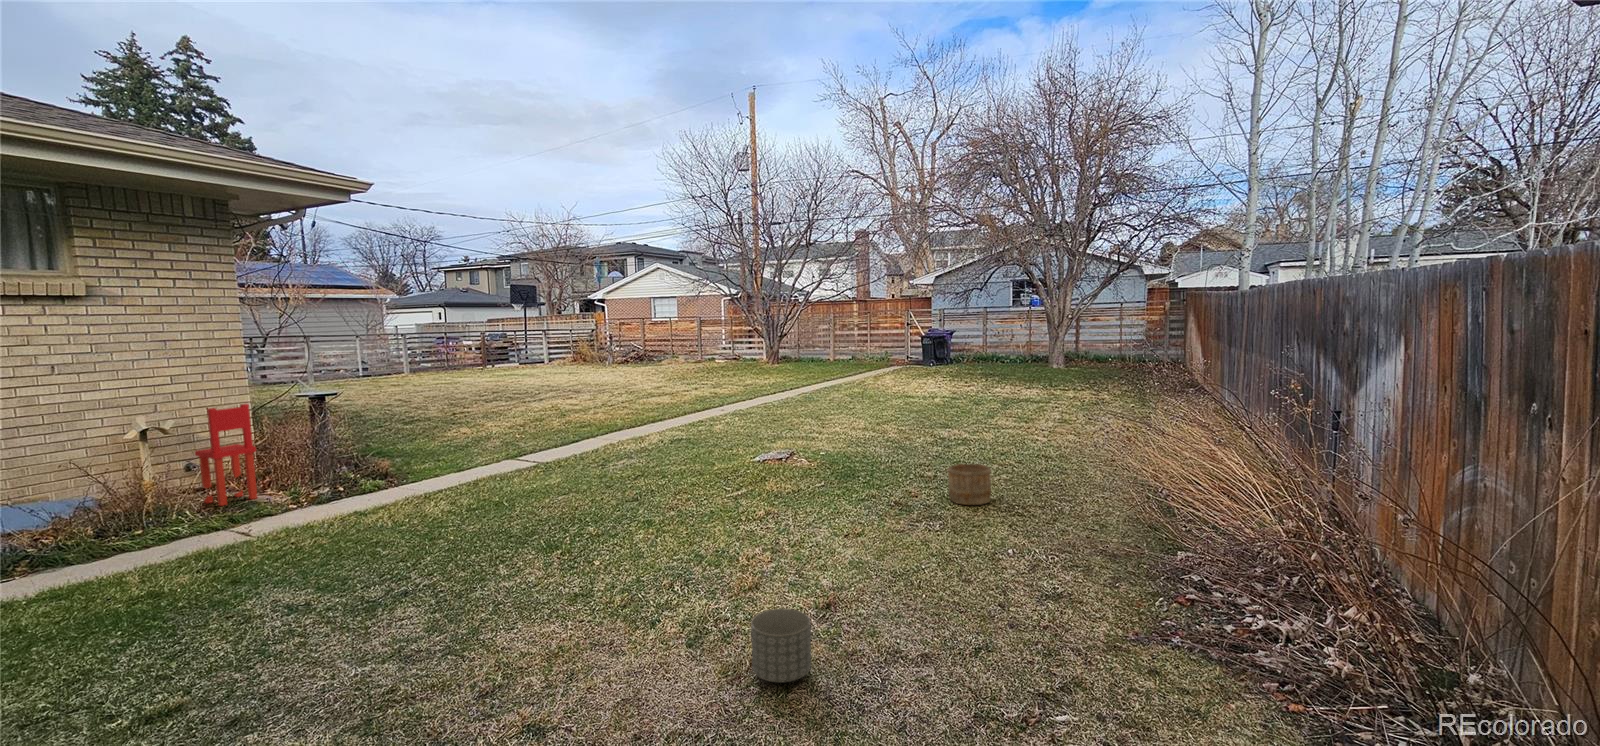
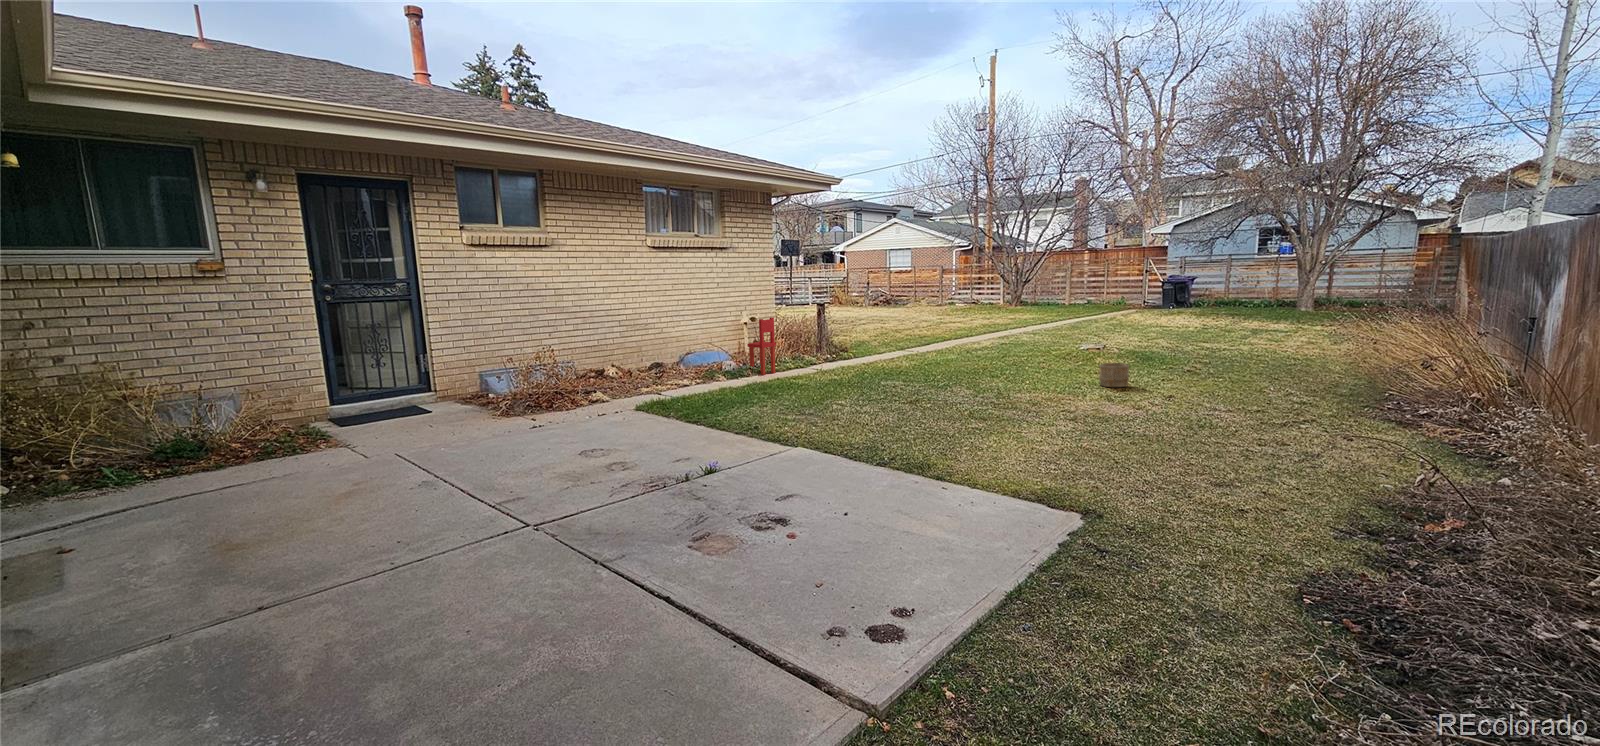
wooden bucket: present [947,463,991,505] -> present [1099,363,1129,387]
planter: present [751,608,811,683] -> none [1160,405,1193,435]

